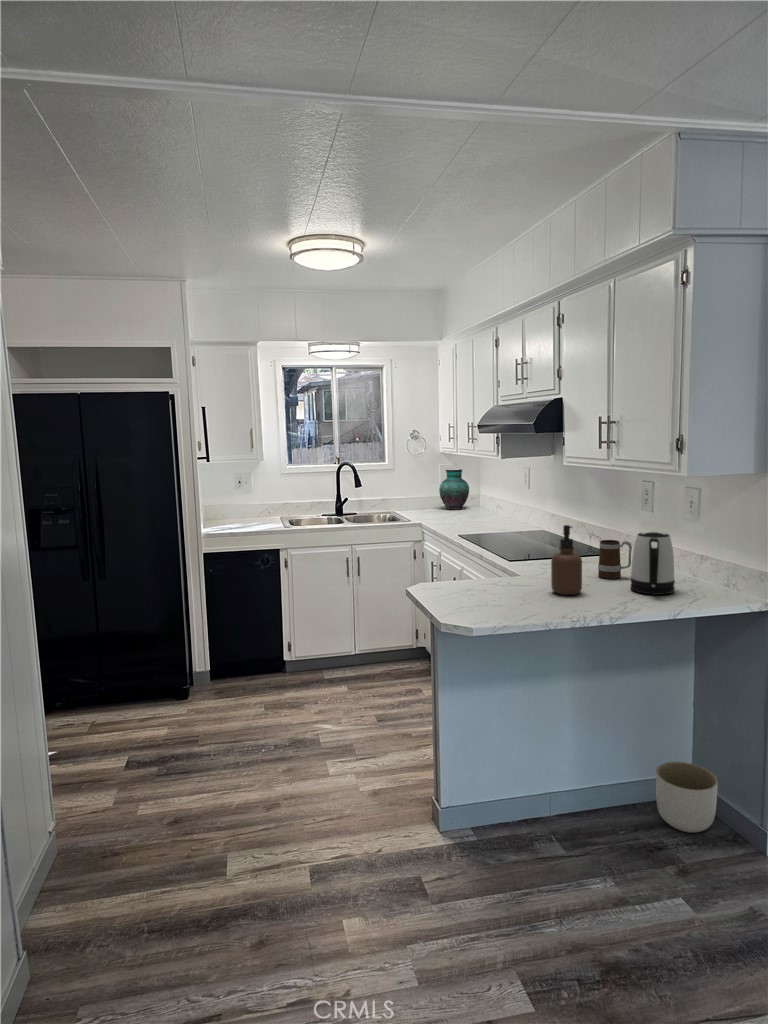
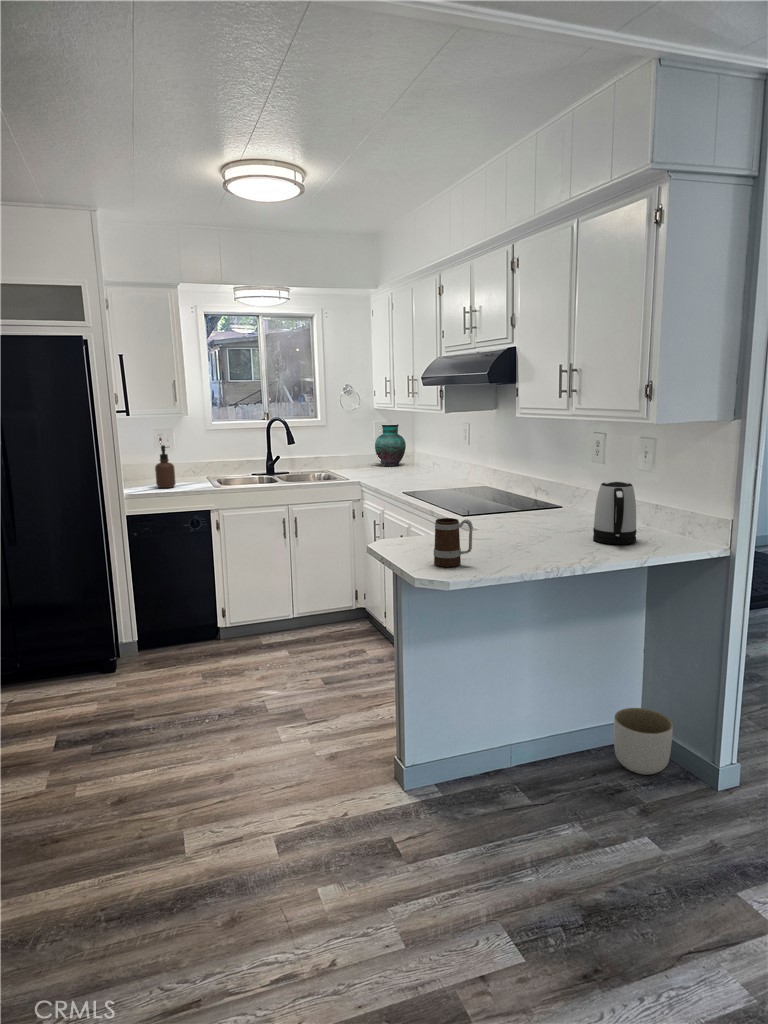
soap dispenser: present [551,525,582,595] -> present [155,445,176,488]
mug: present [598,540,632,579] -> present [434,518,473,567]

